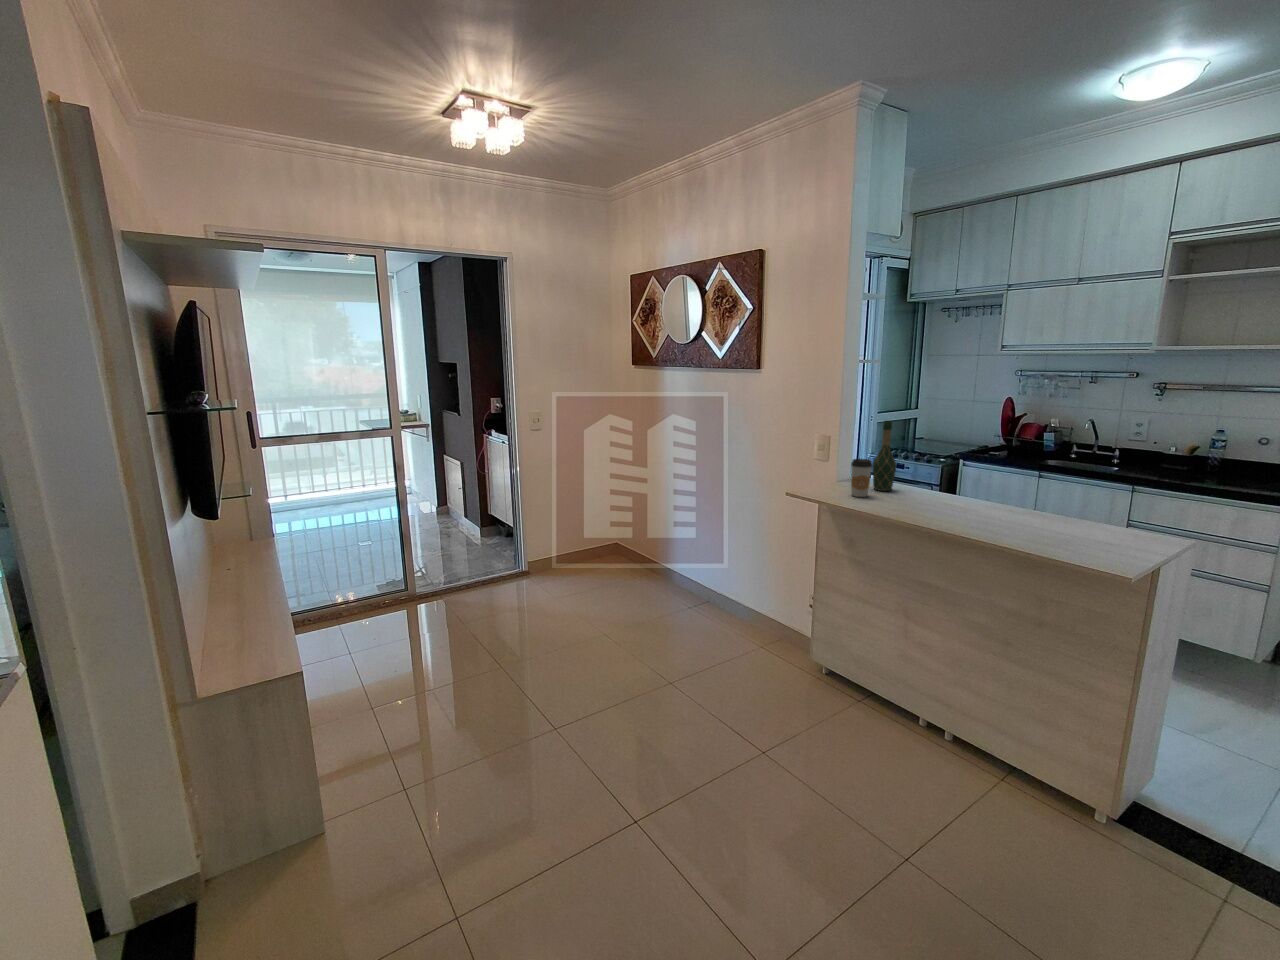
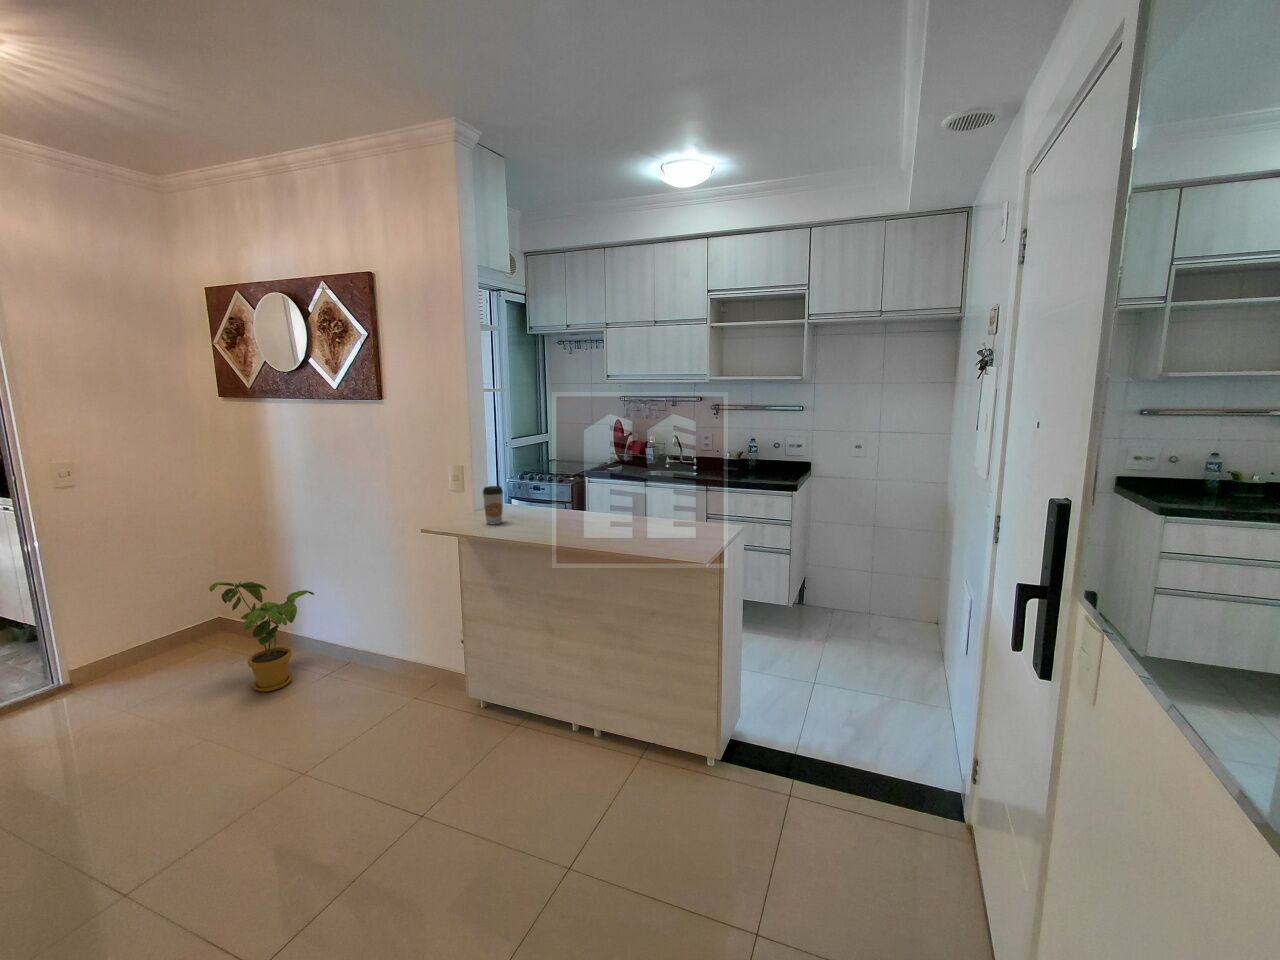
wine bottle: present [873,421,896,491] -> none [505,447,527,515]
house plant: none [615,515,685,610] -> present [209,582,314,692]

